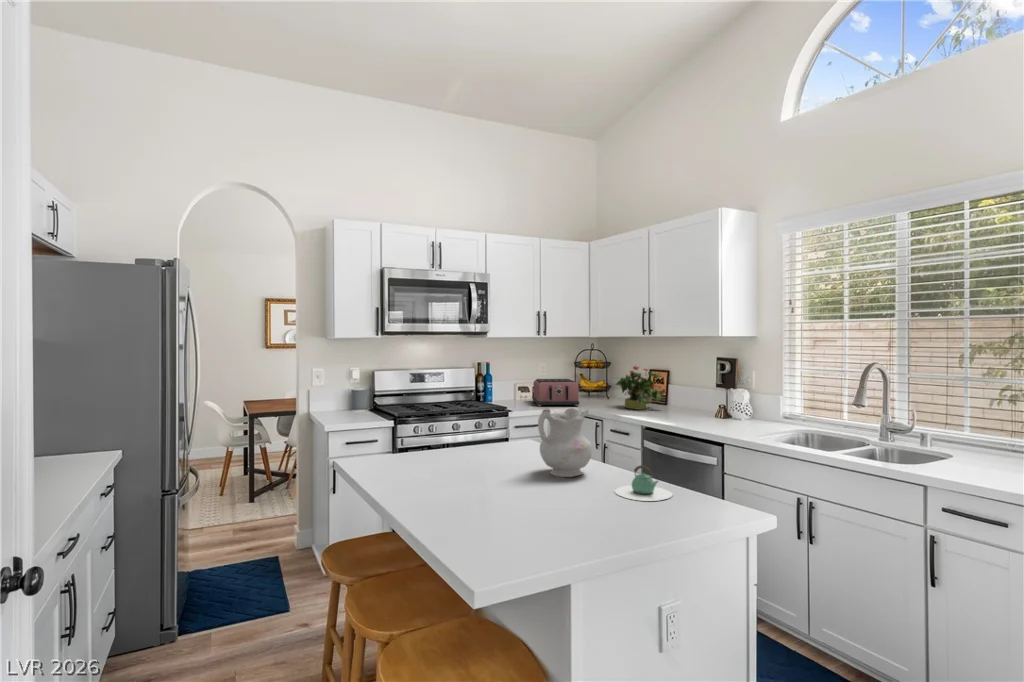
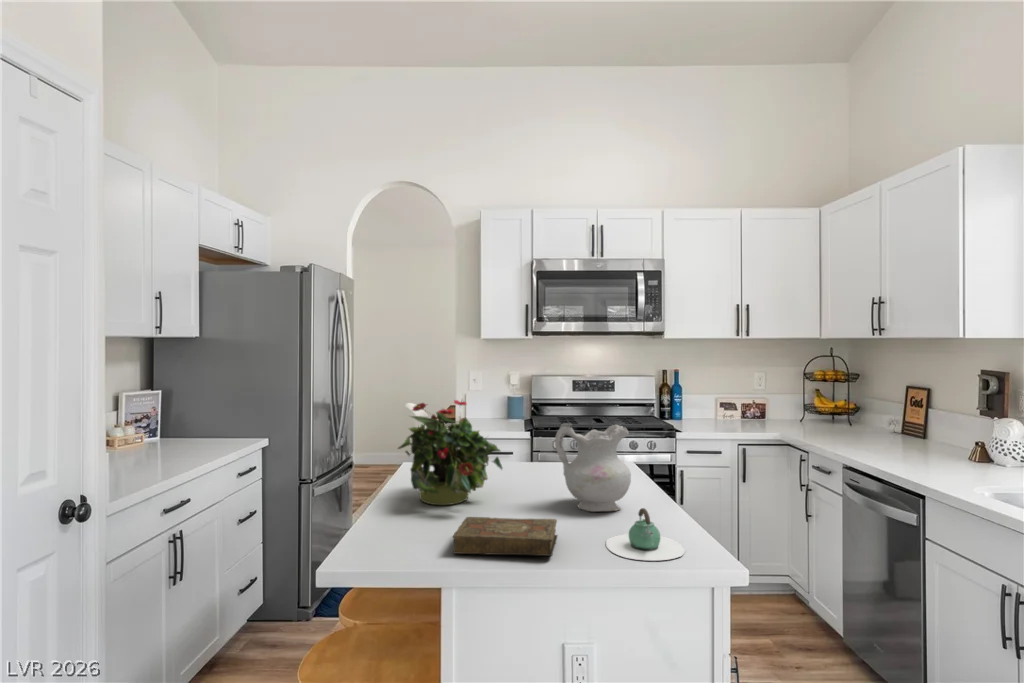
potted plant: present [616,366,666,410] -> present [398,400,502,505]
toaster: present [533,379,579,406] -> none [730,393,790,430]
book: none [518,483,611,520] -> present [453,517,557,556]

